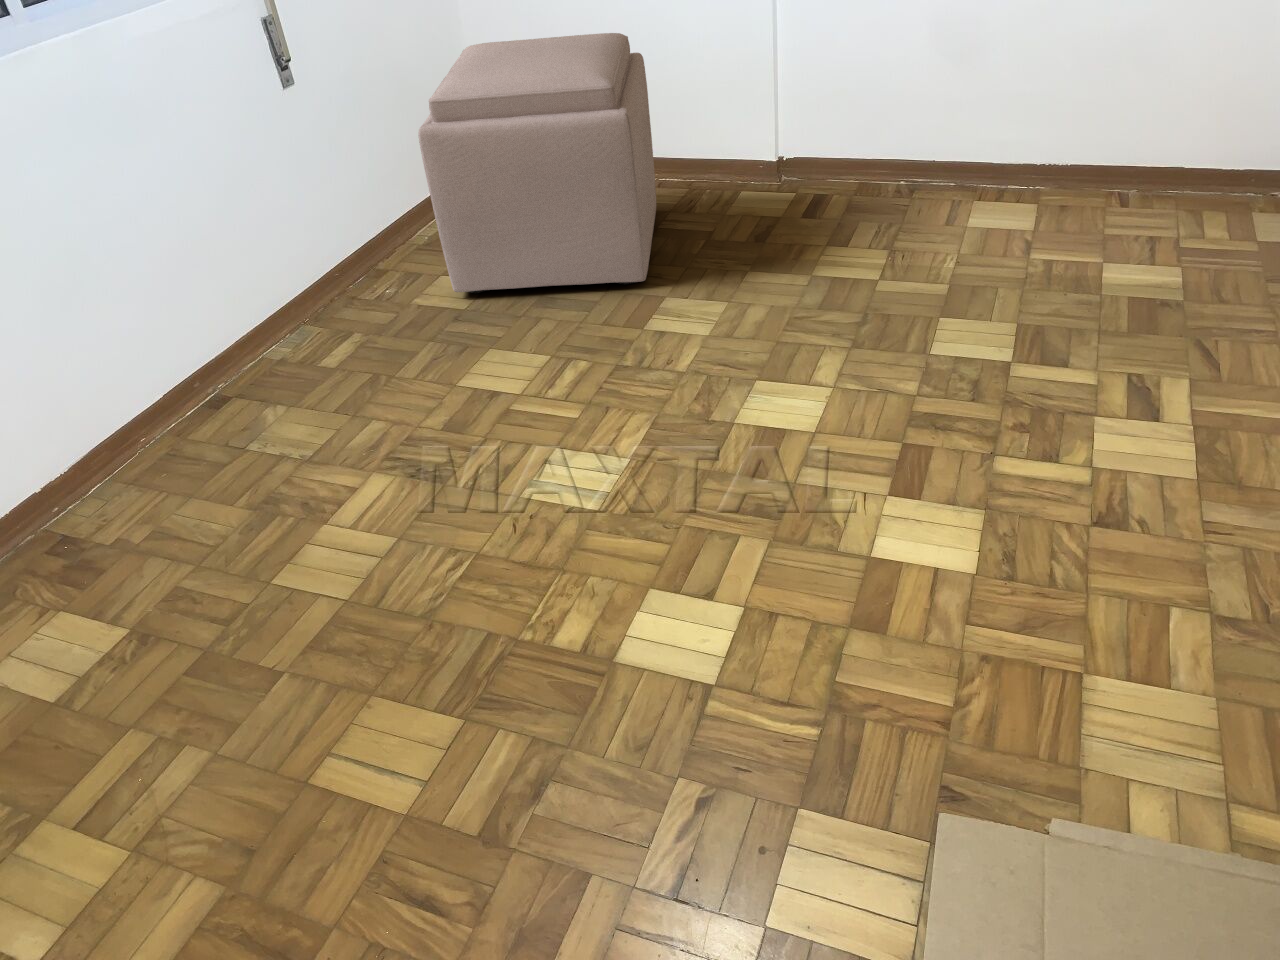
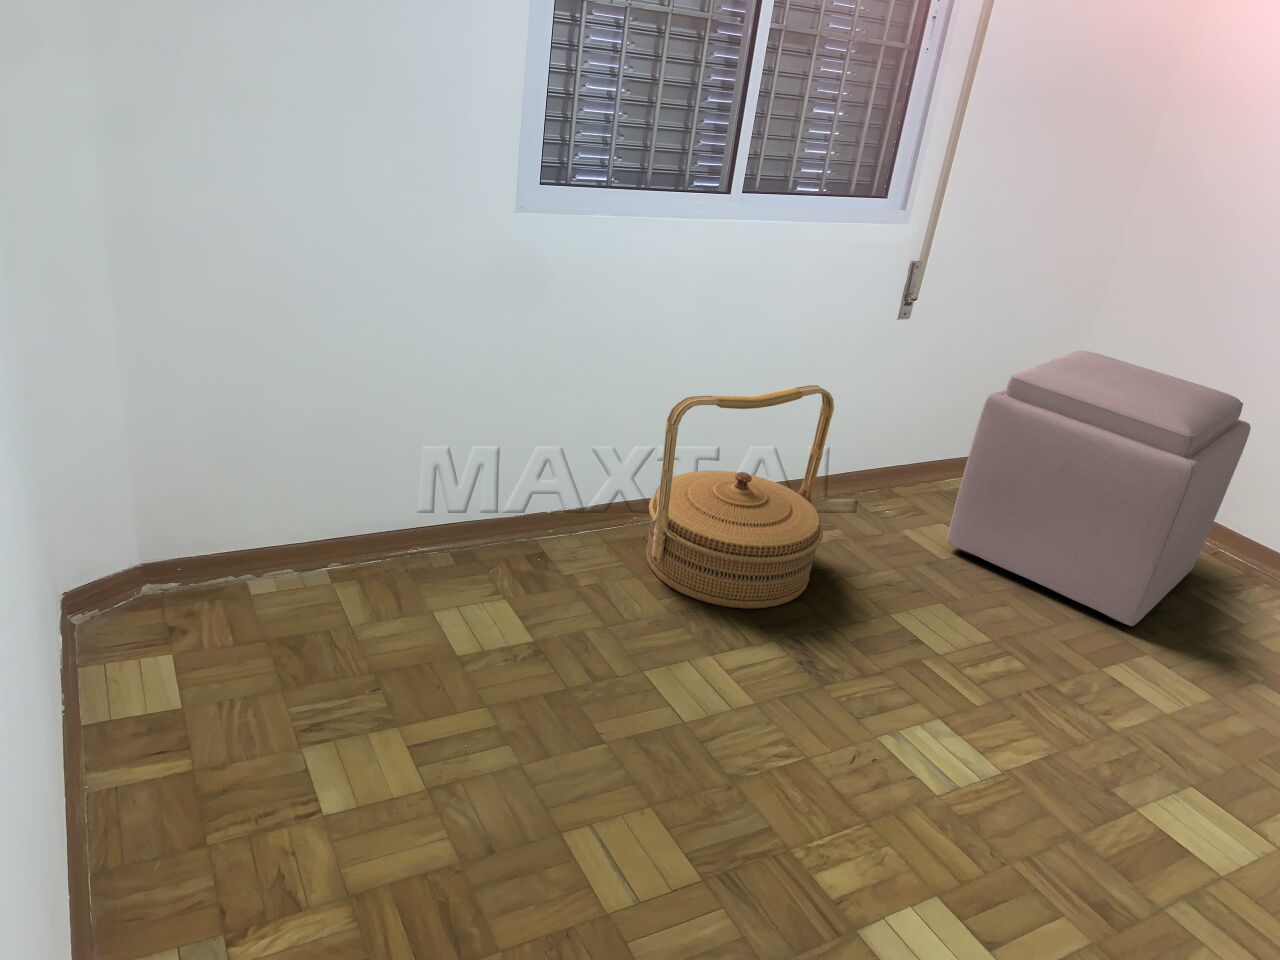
woven basket: none [122,199,363,483] -> present [646,385,834,609]

